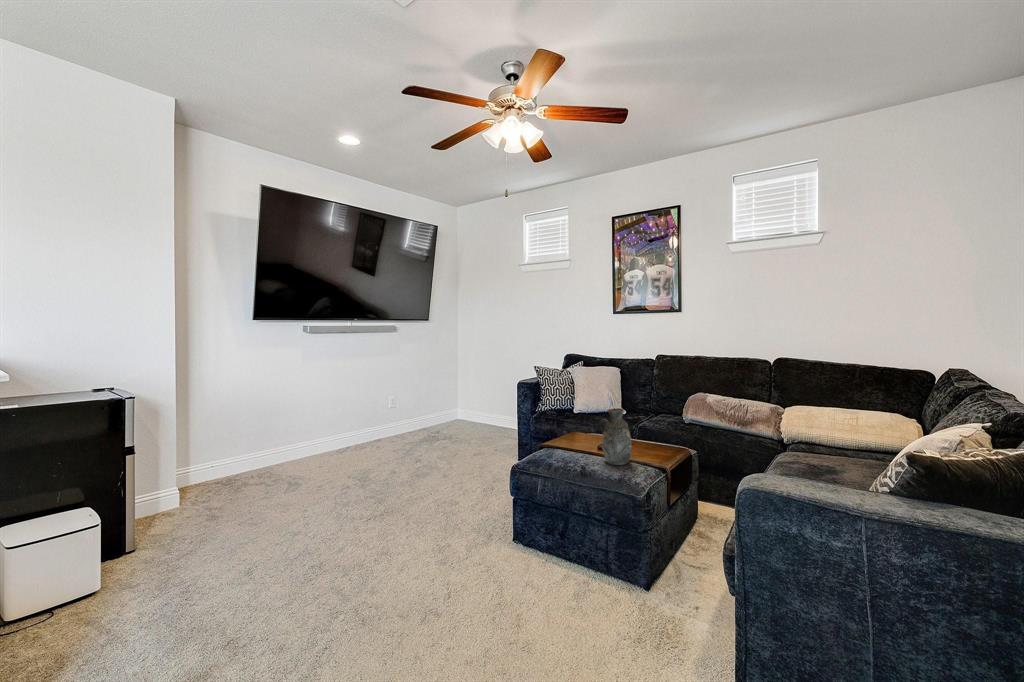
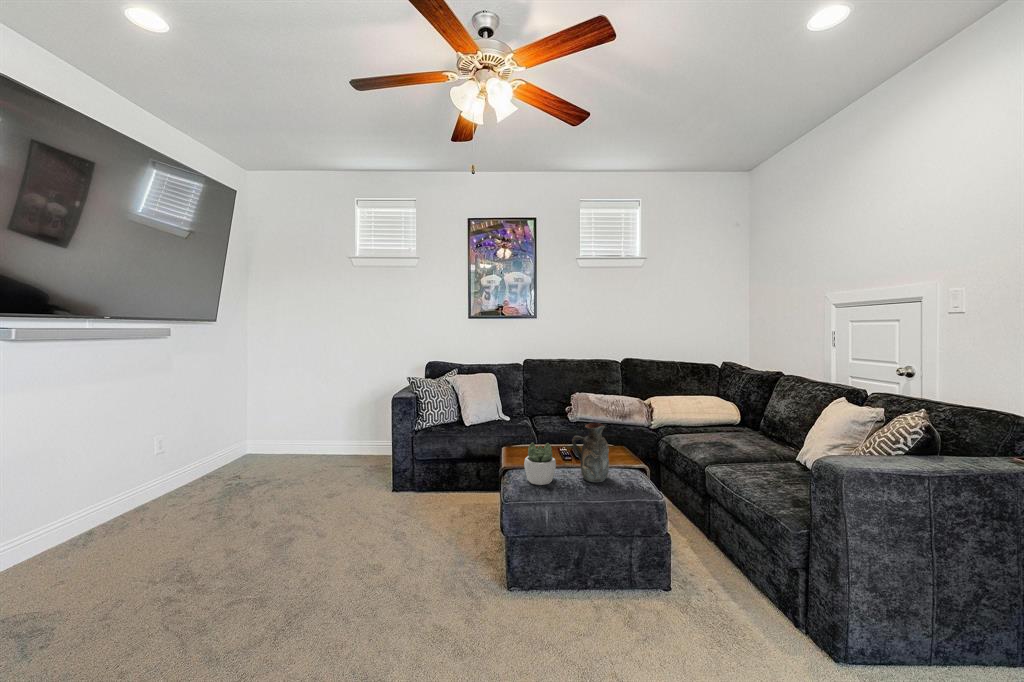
succulent plant: none [553,420,582,457] -> present [524,443,556,485]

